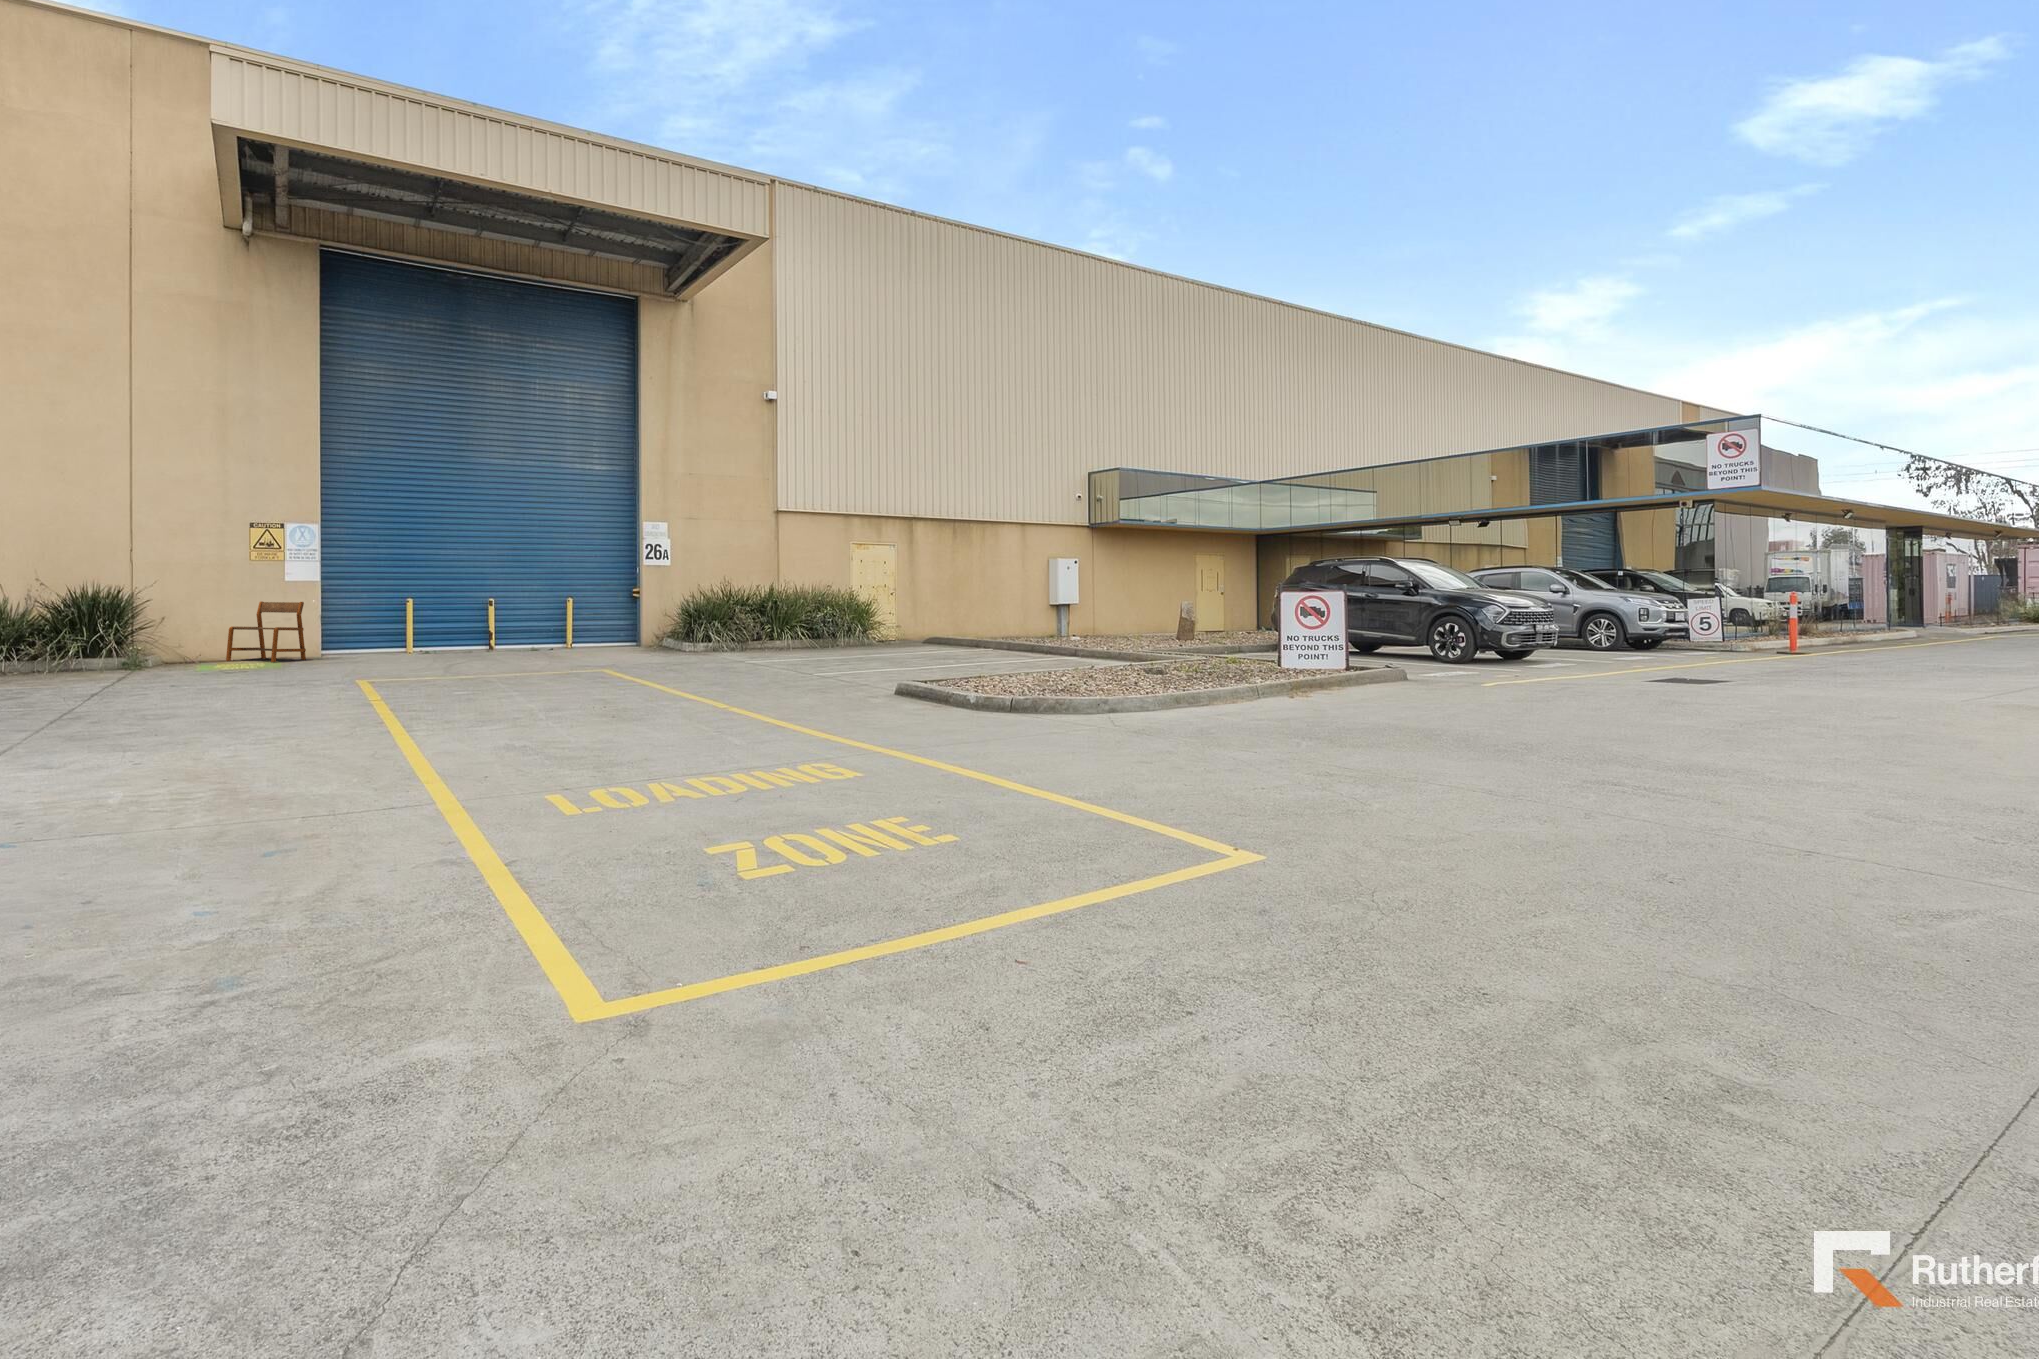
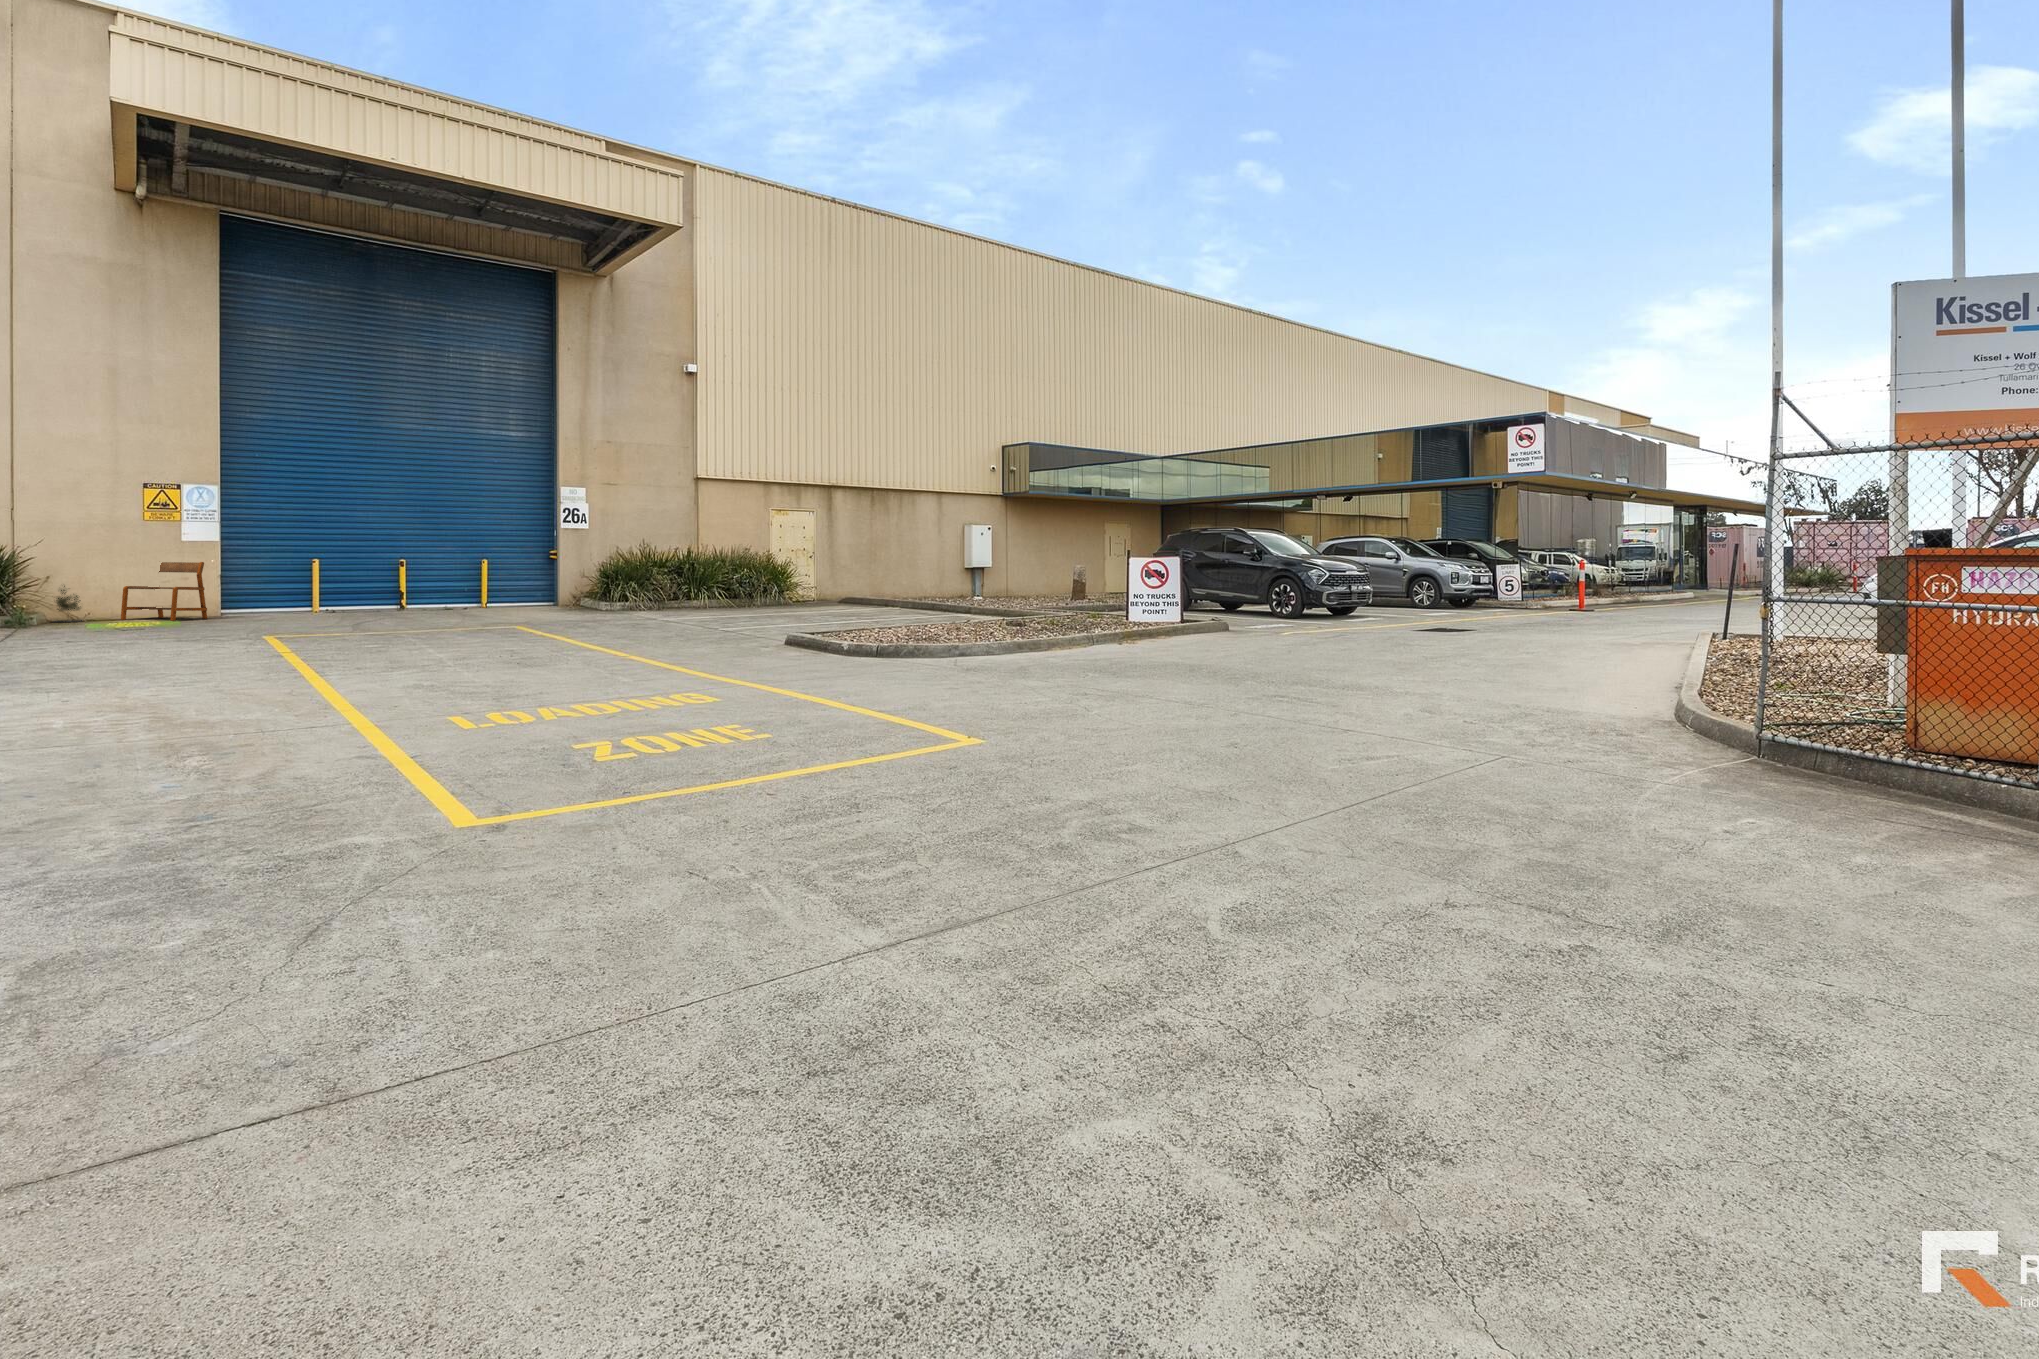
potted tree: none [163,624,193,664] -> present [54,586,81,622]

